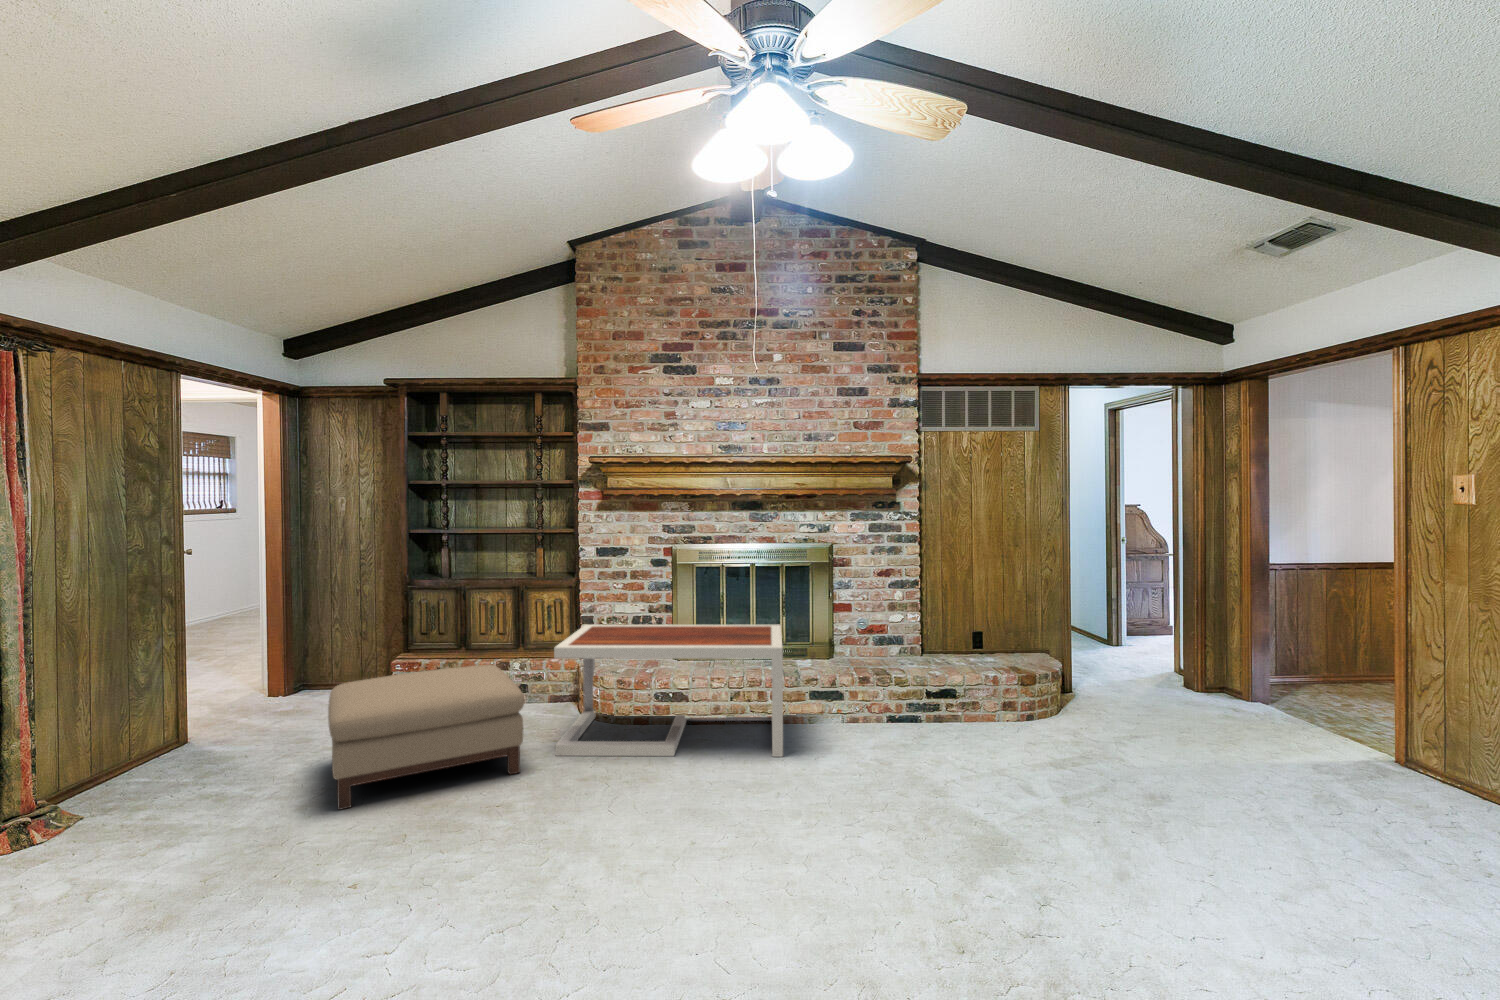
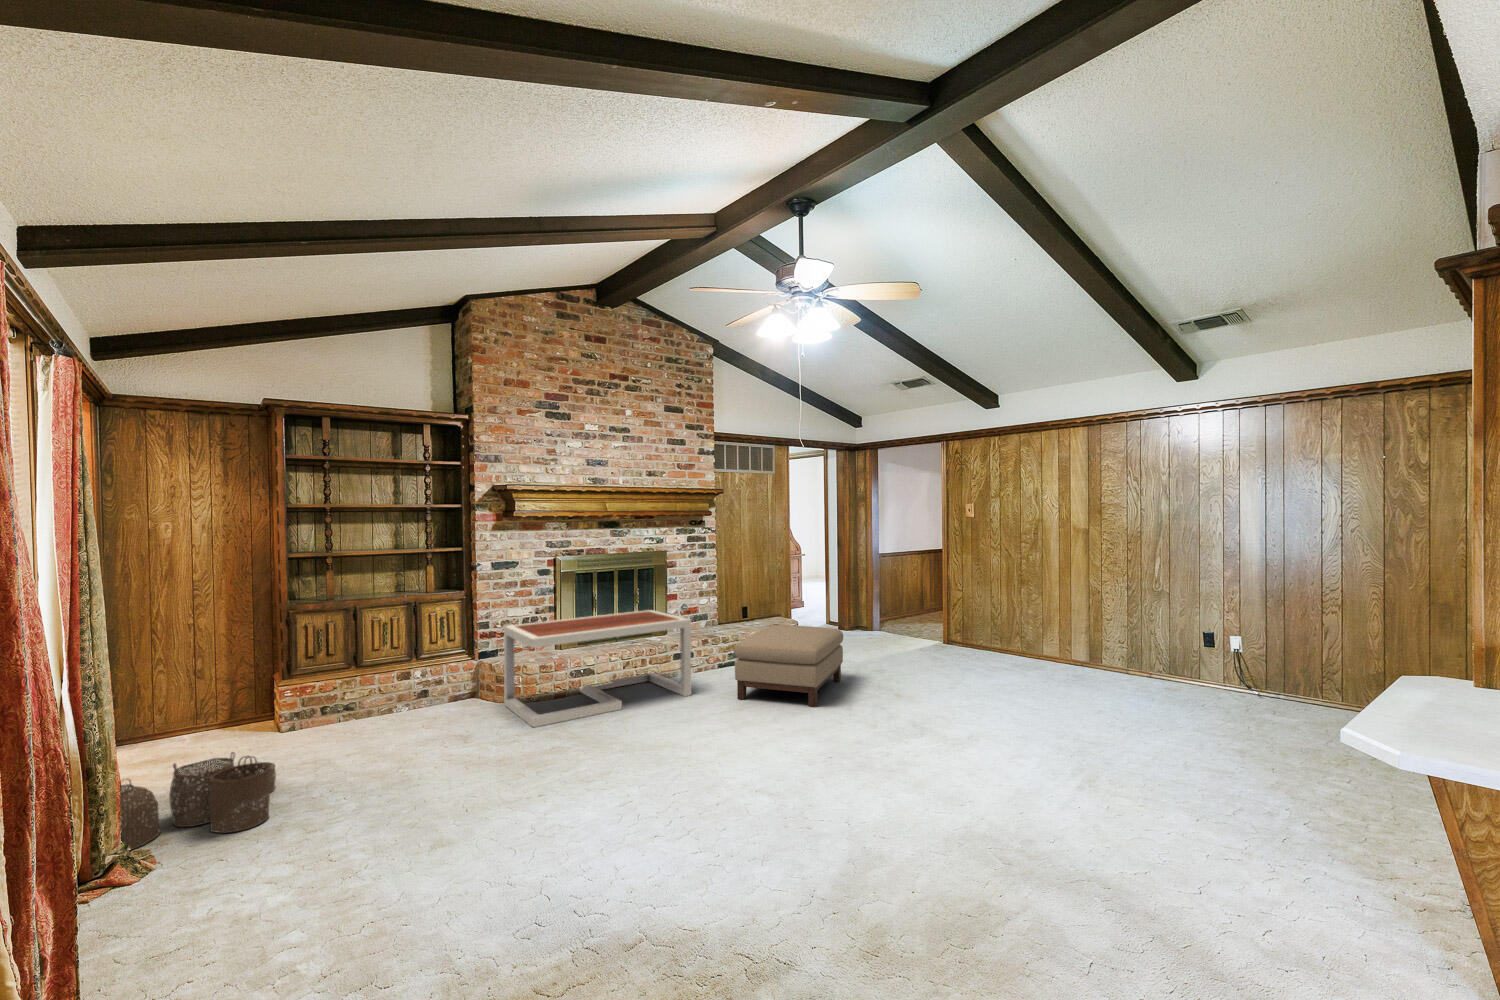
ottoman: present [328,665,524,810] -> present [734,625,843,707]
woven basket: none [91,722,291,804] -> present [118,752,276,849]

